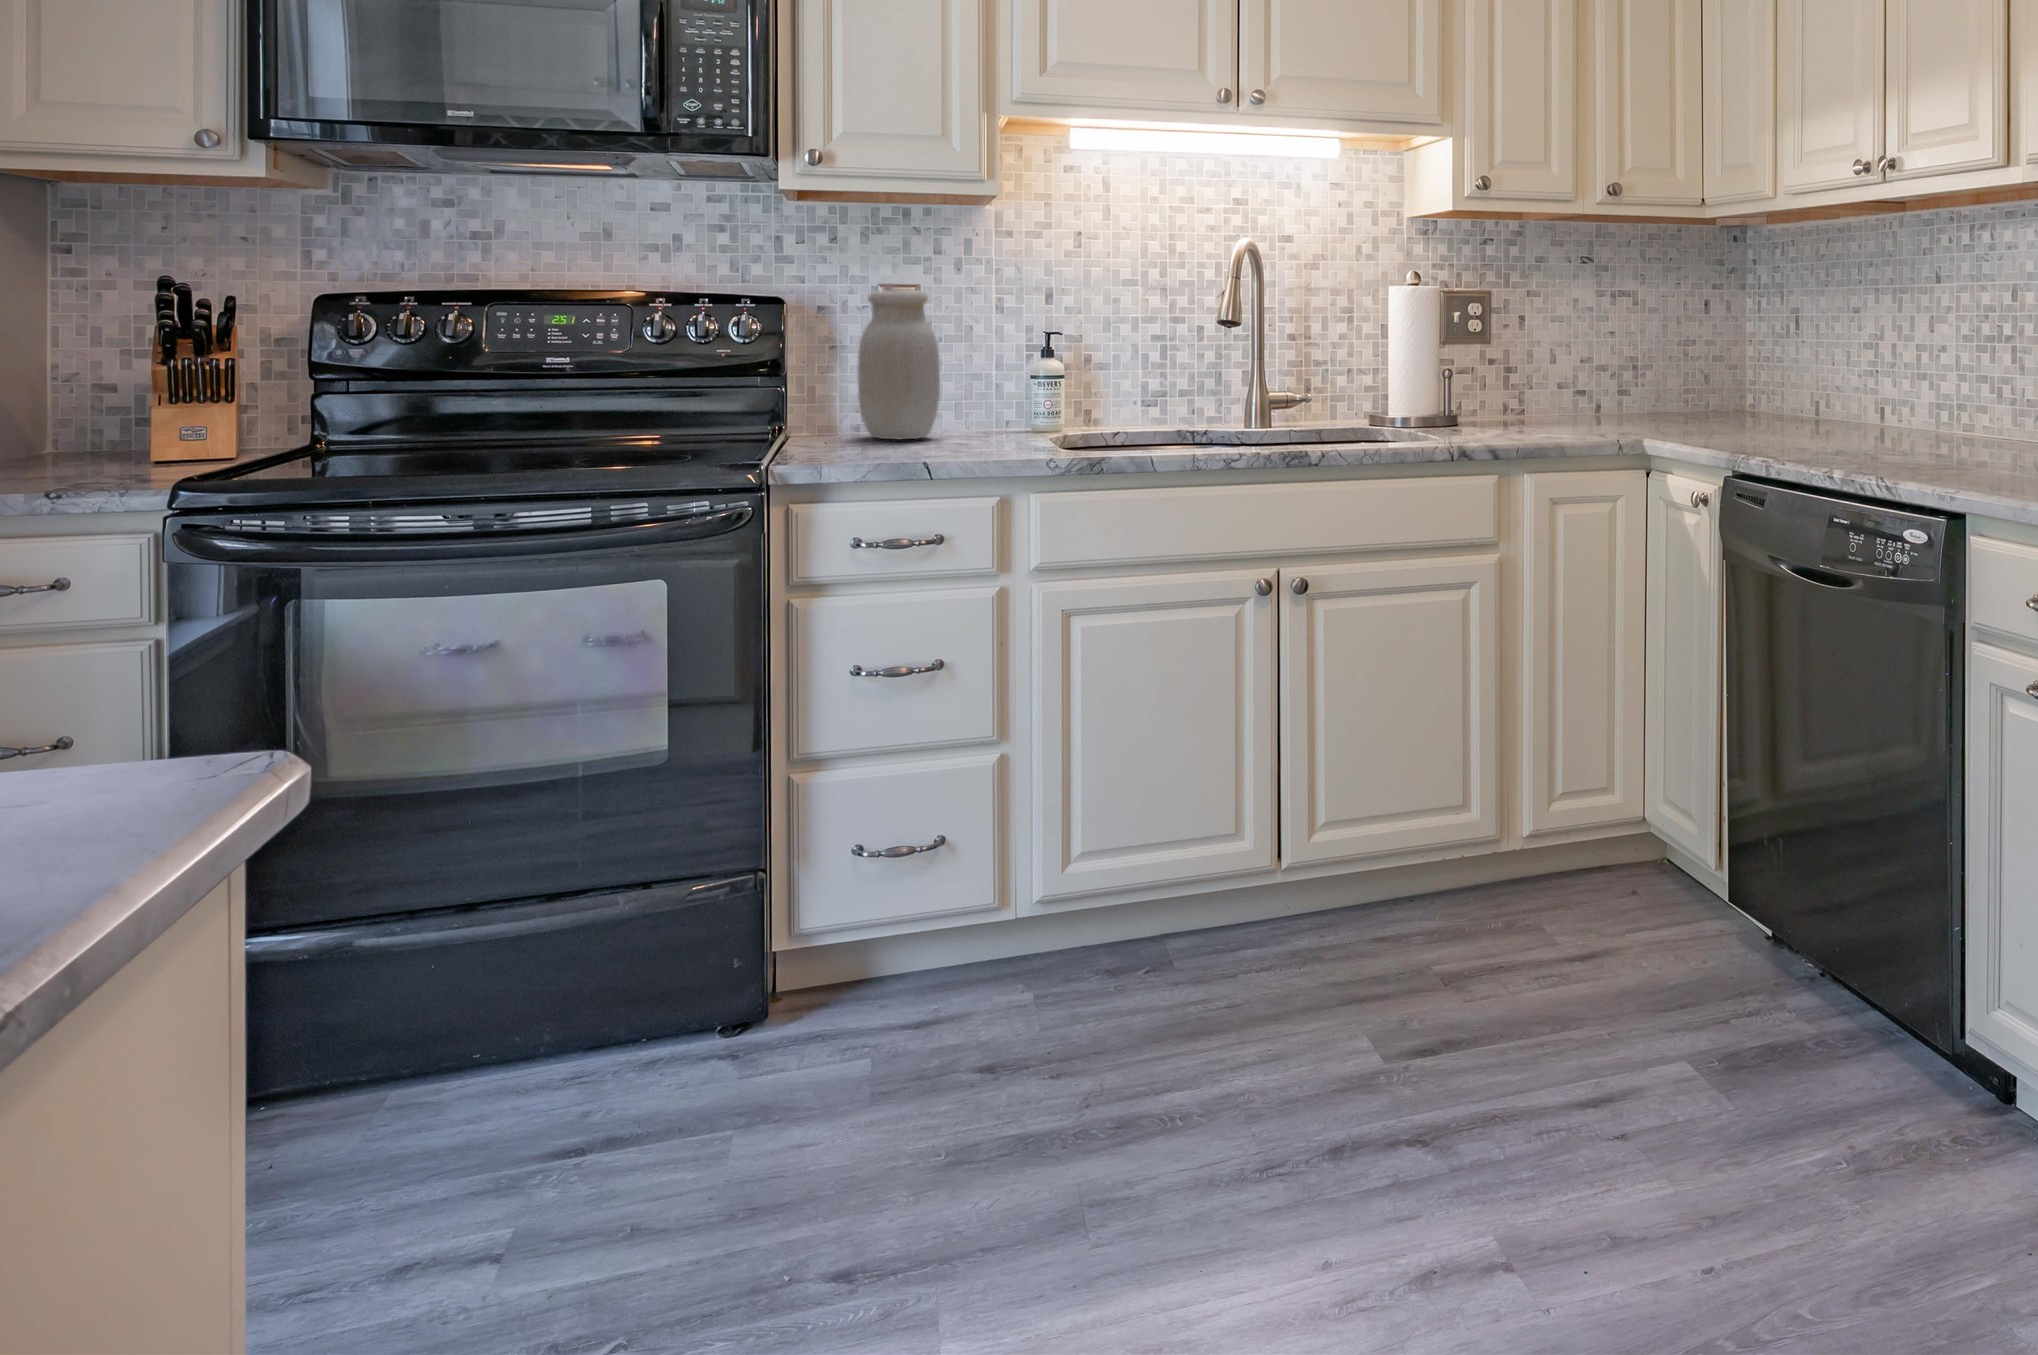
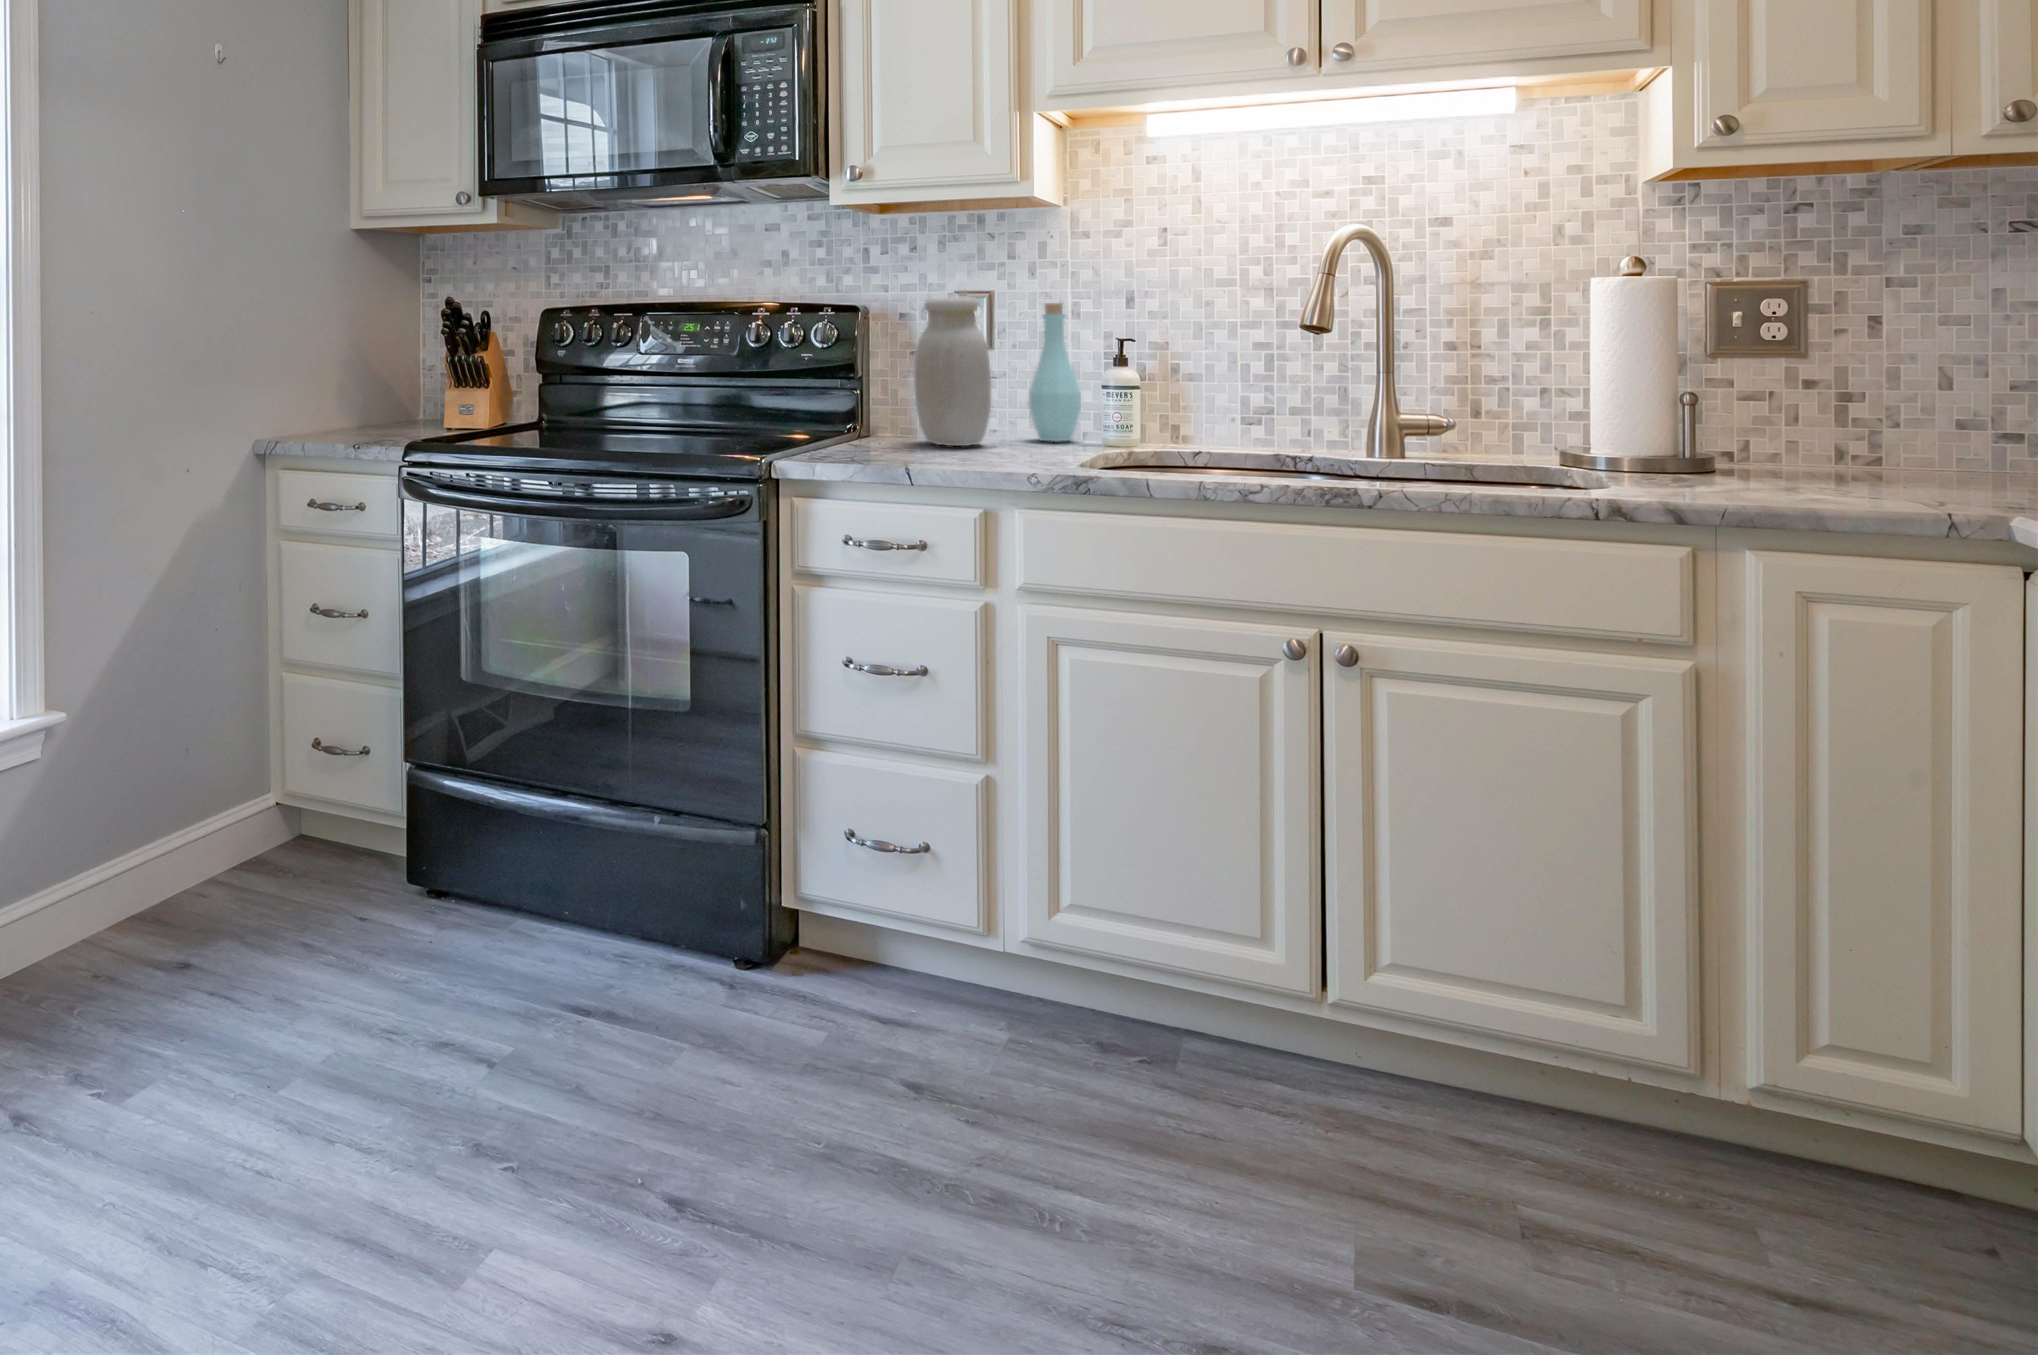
bottle: none [958,298,1008,430] -> present [1029,303,1081,442]

